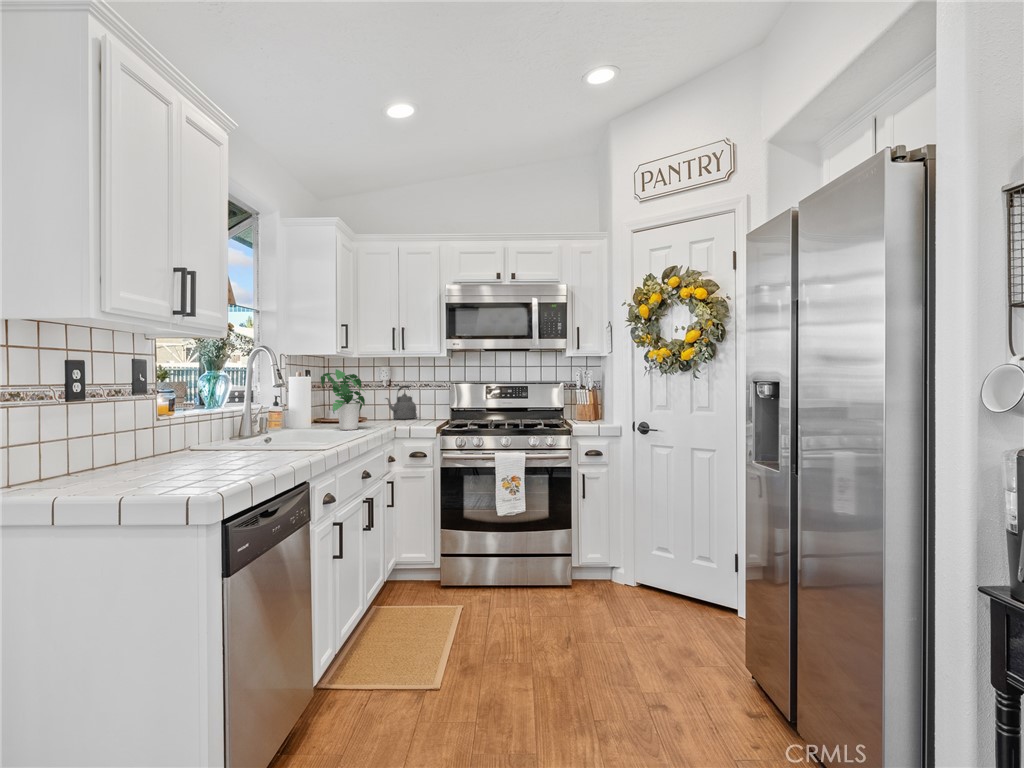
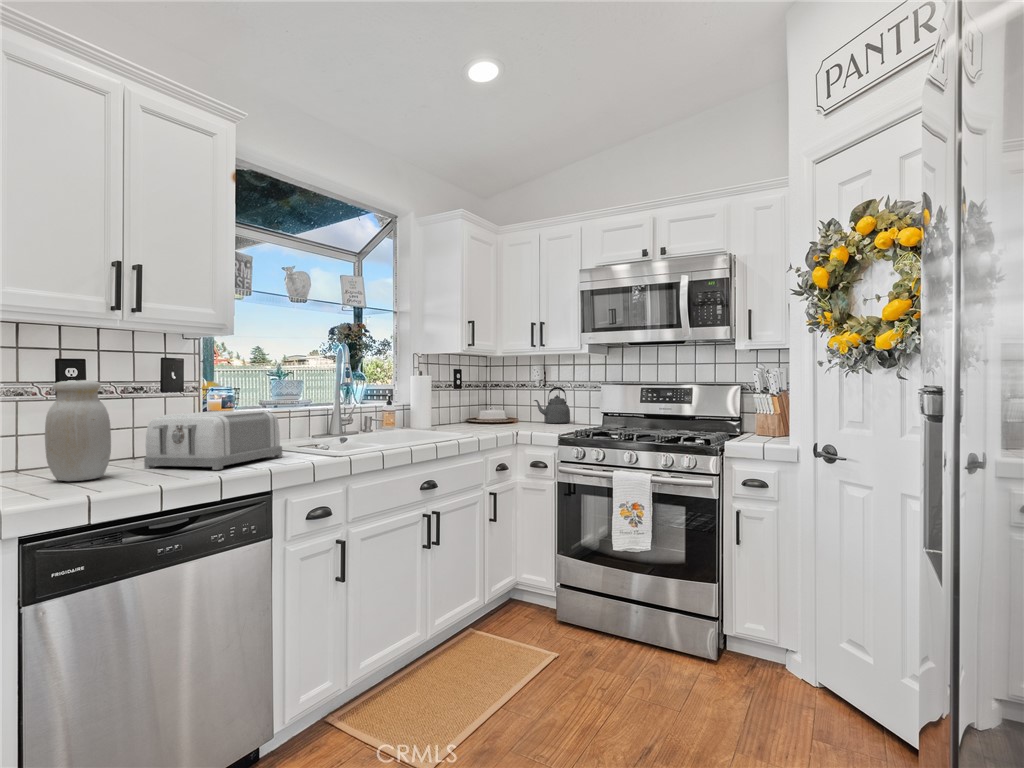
potted plant: present [321,369,365,430] -> none [437,369,480,434]
jar: none [56,378,127,487] -> present [45,380,111,481]
toaster: none [122,409,245,473] -> present [144,411,282,470]

